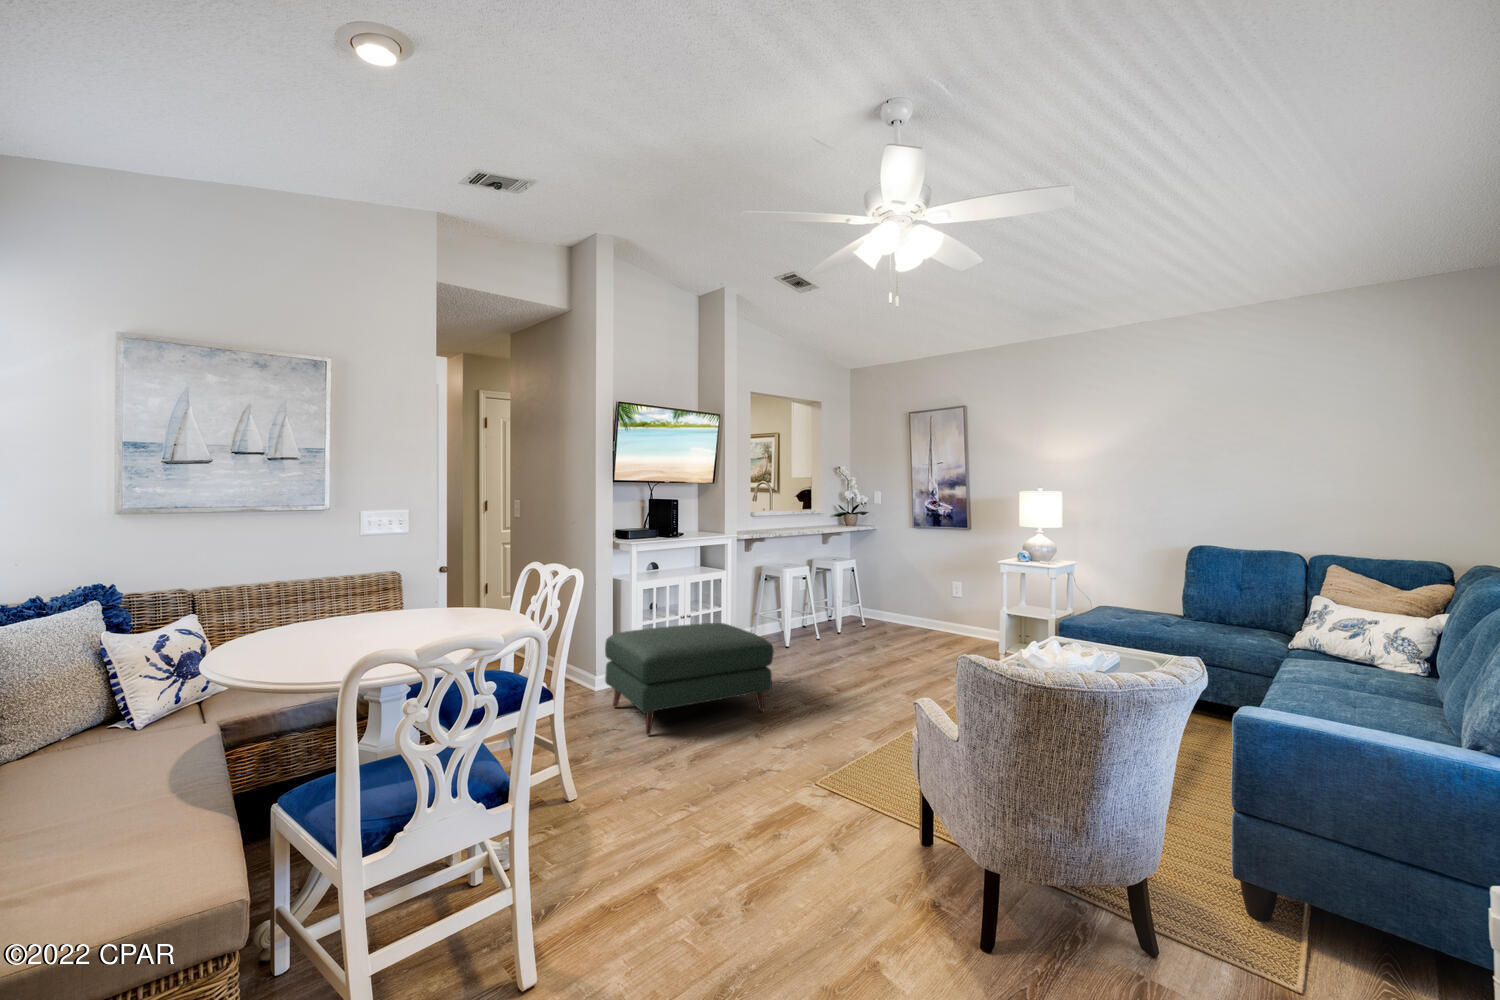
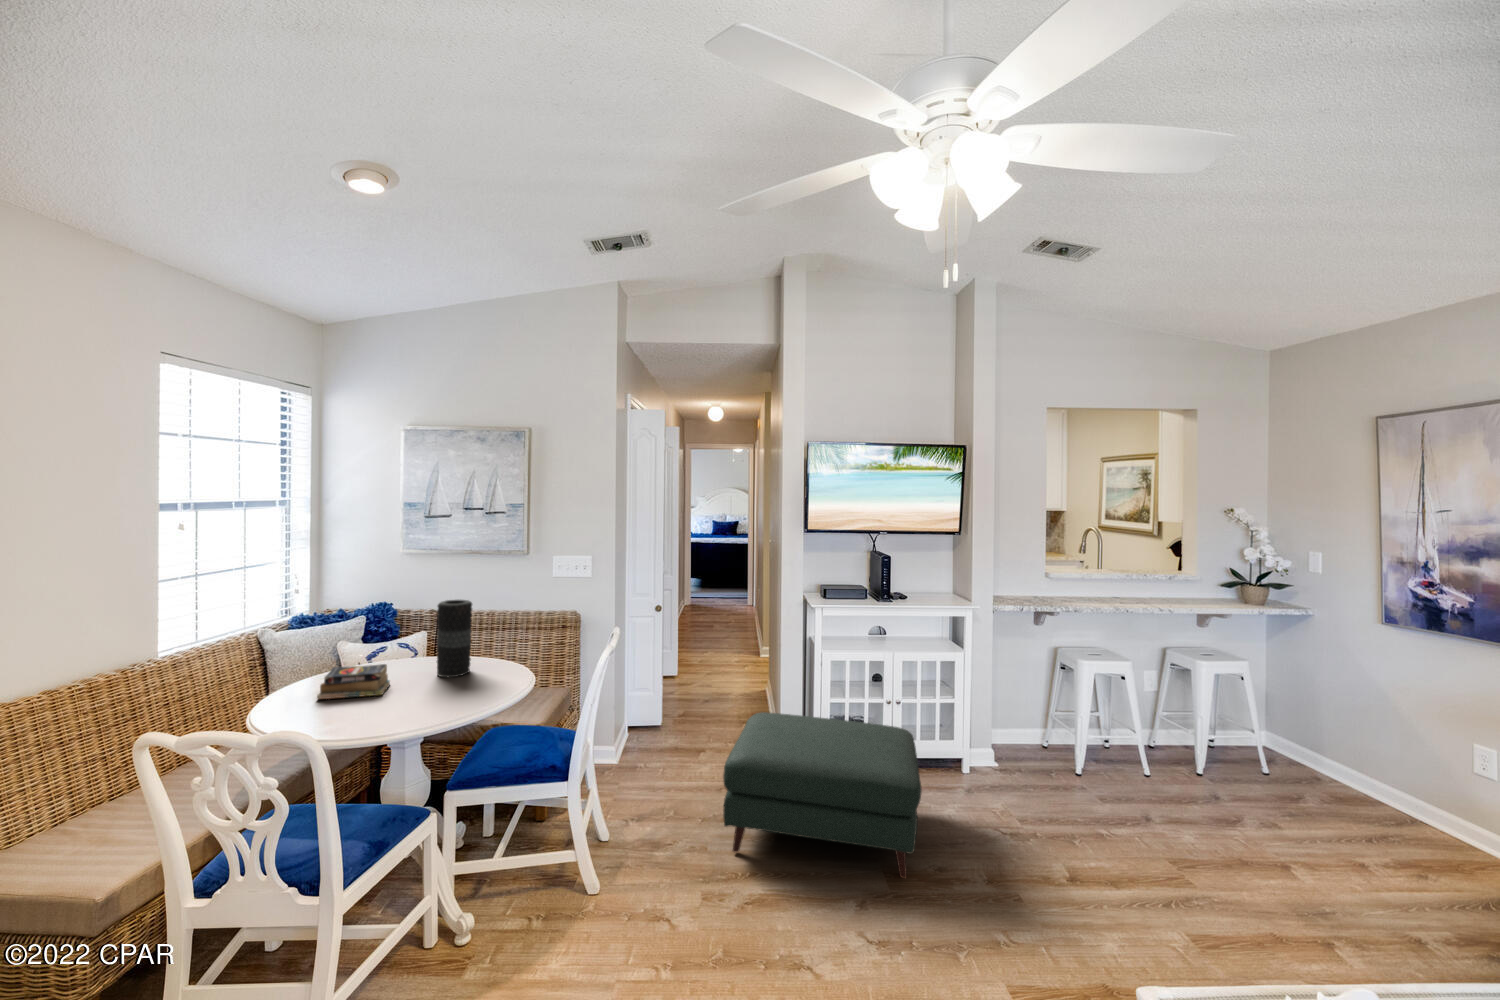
vase: none [360,541,400,625] -> present [437,600,472,677]
book: none [264,613,359,653] -> present [317,664,390,699]

